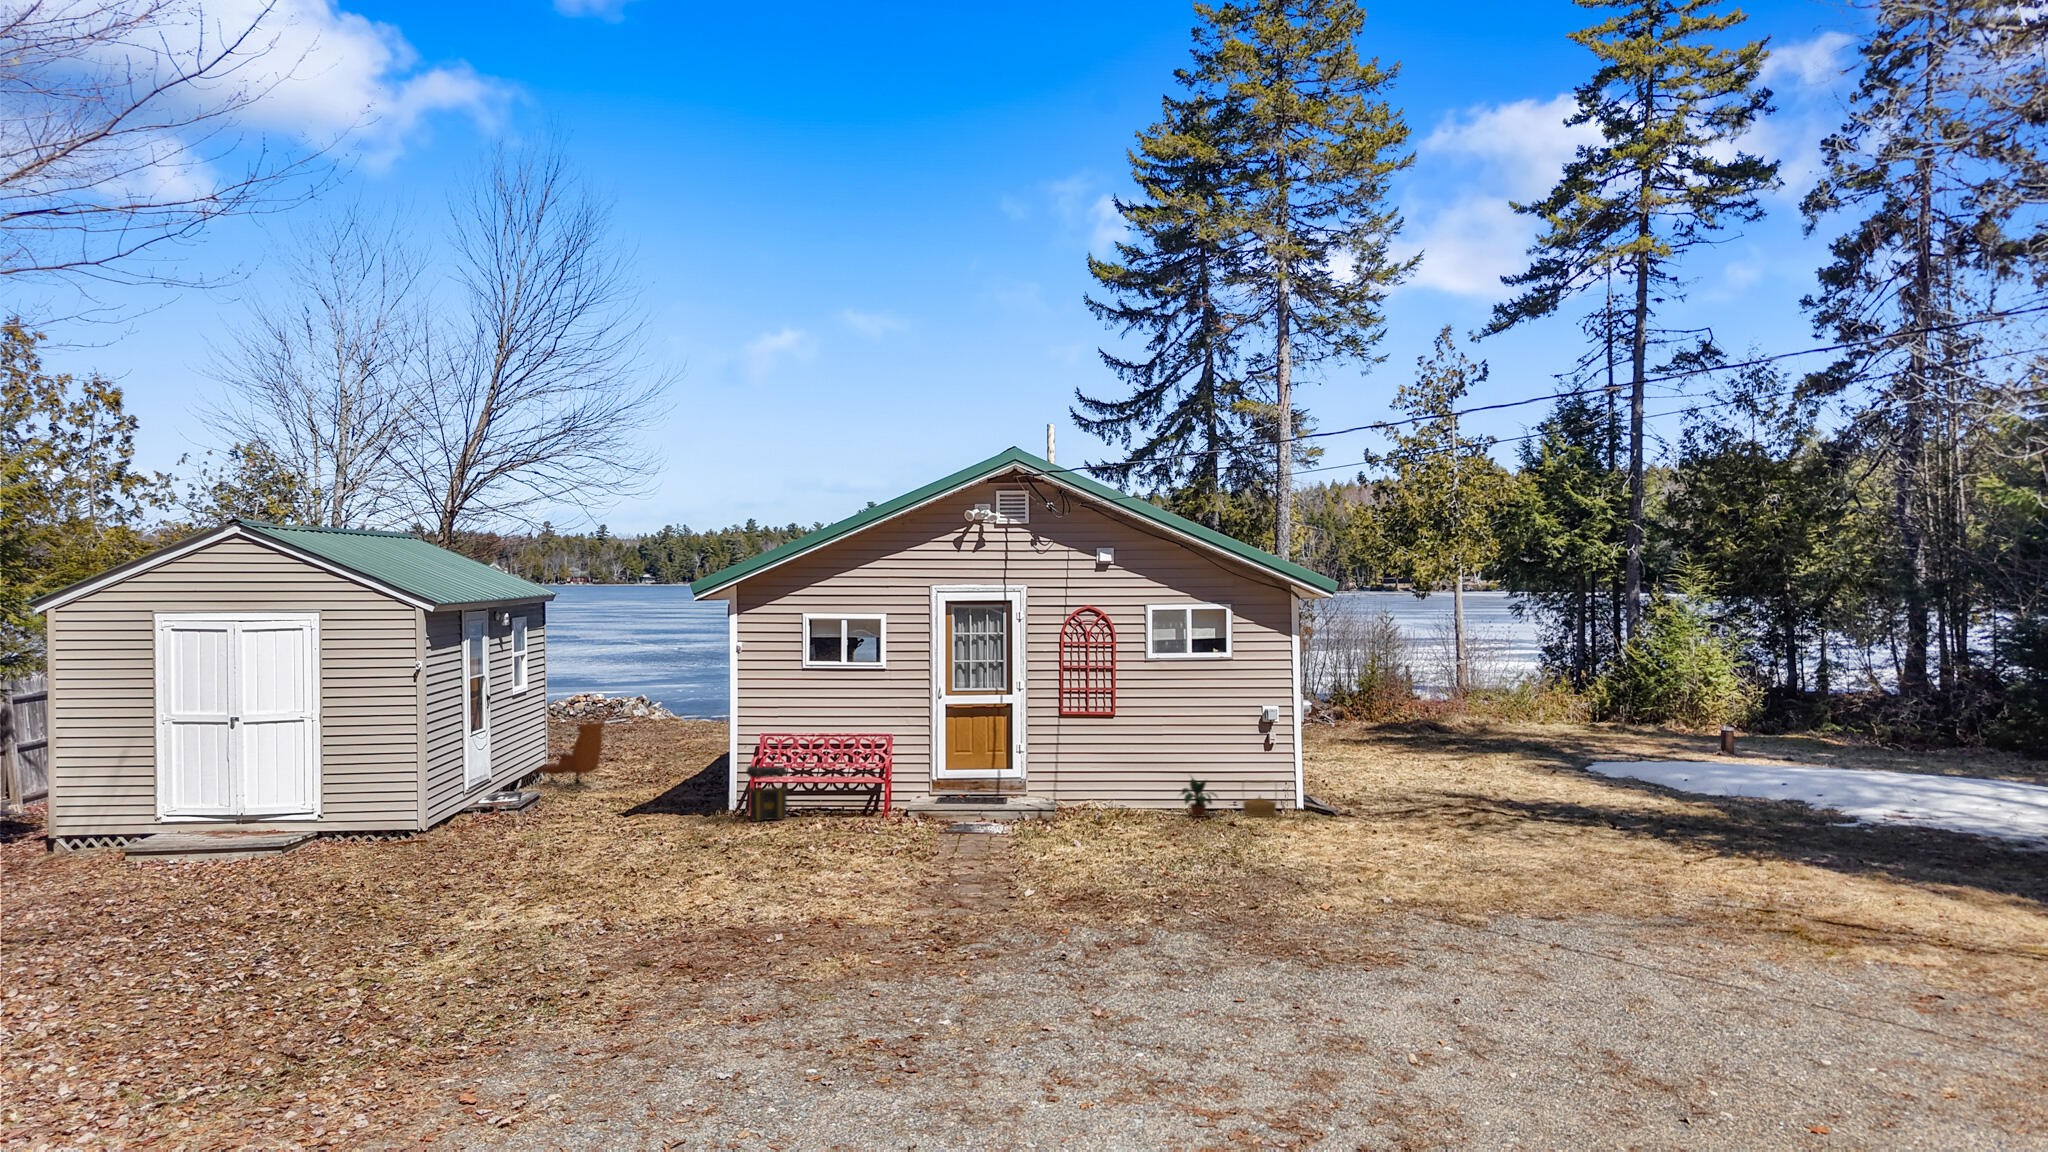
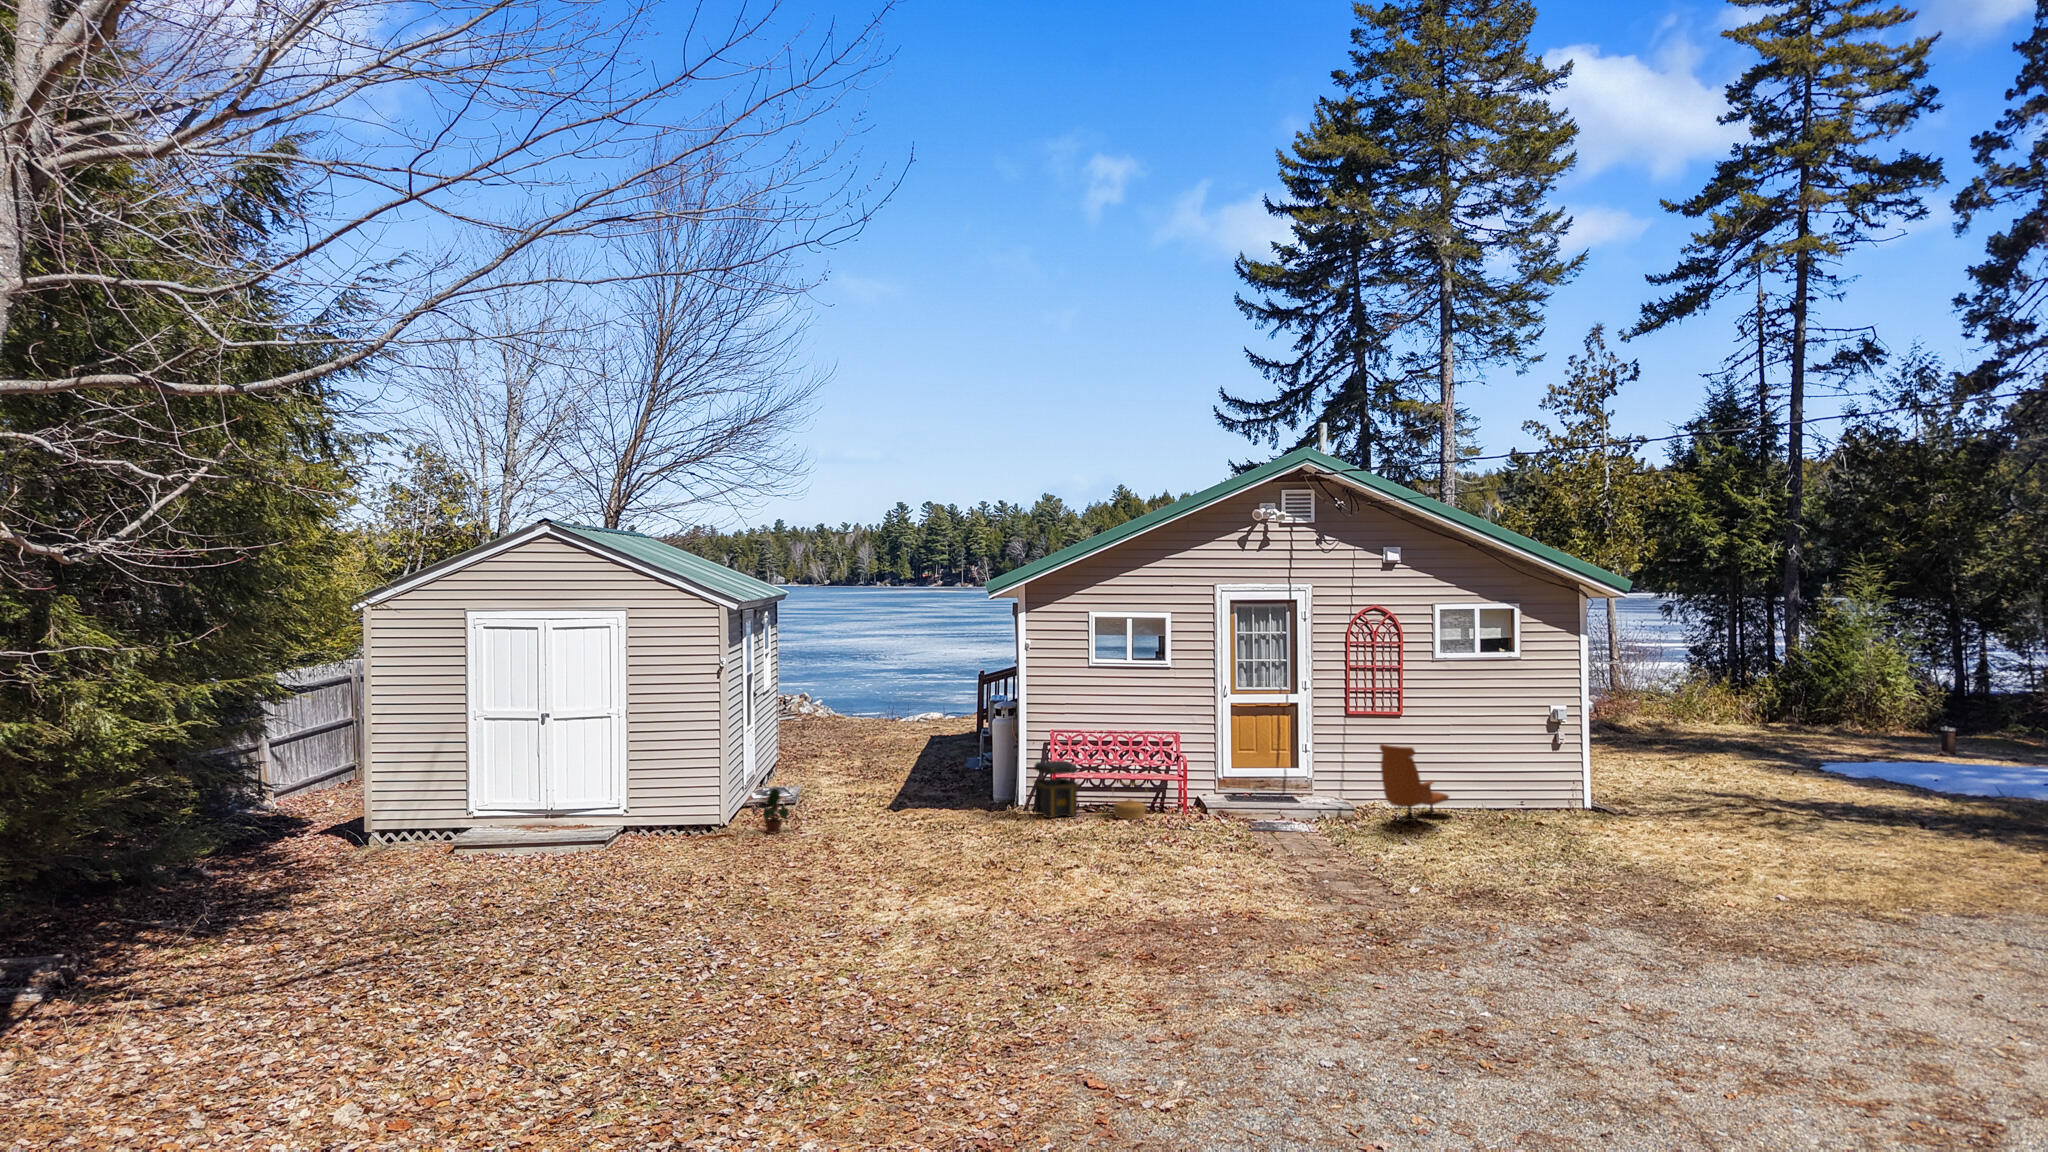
lounge chair: present [537,722,604,790] -> present [1380,744,1449,825]
potted plant: present [1181,778,1217,817] -> present [752,788,789,834]
woven basket: present [1242,781,1277,817] -> present [1112,783,1146,819]

